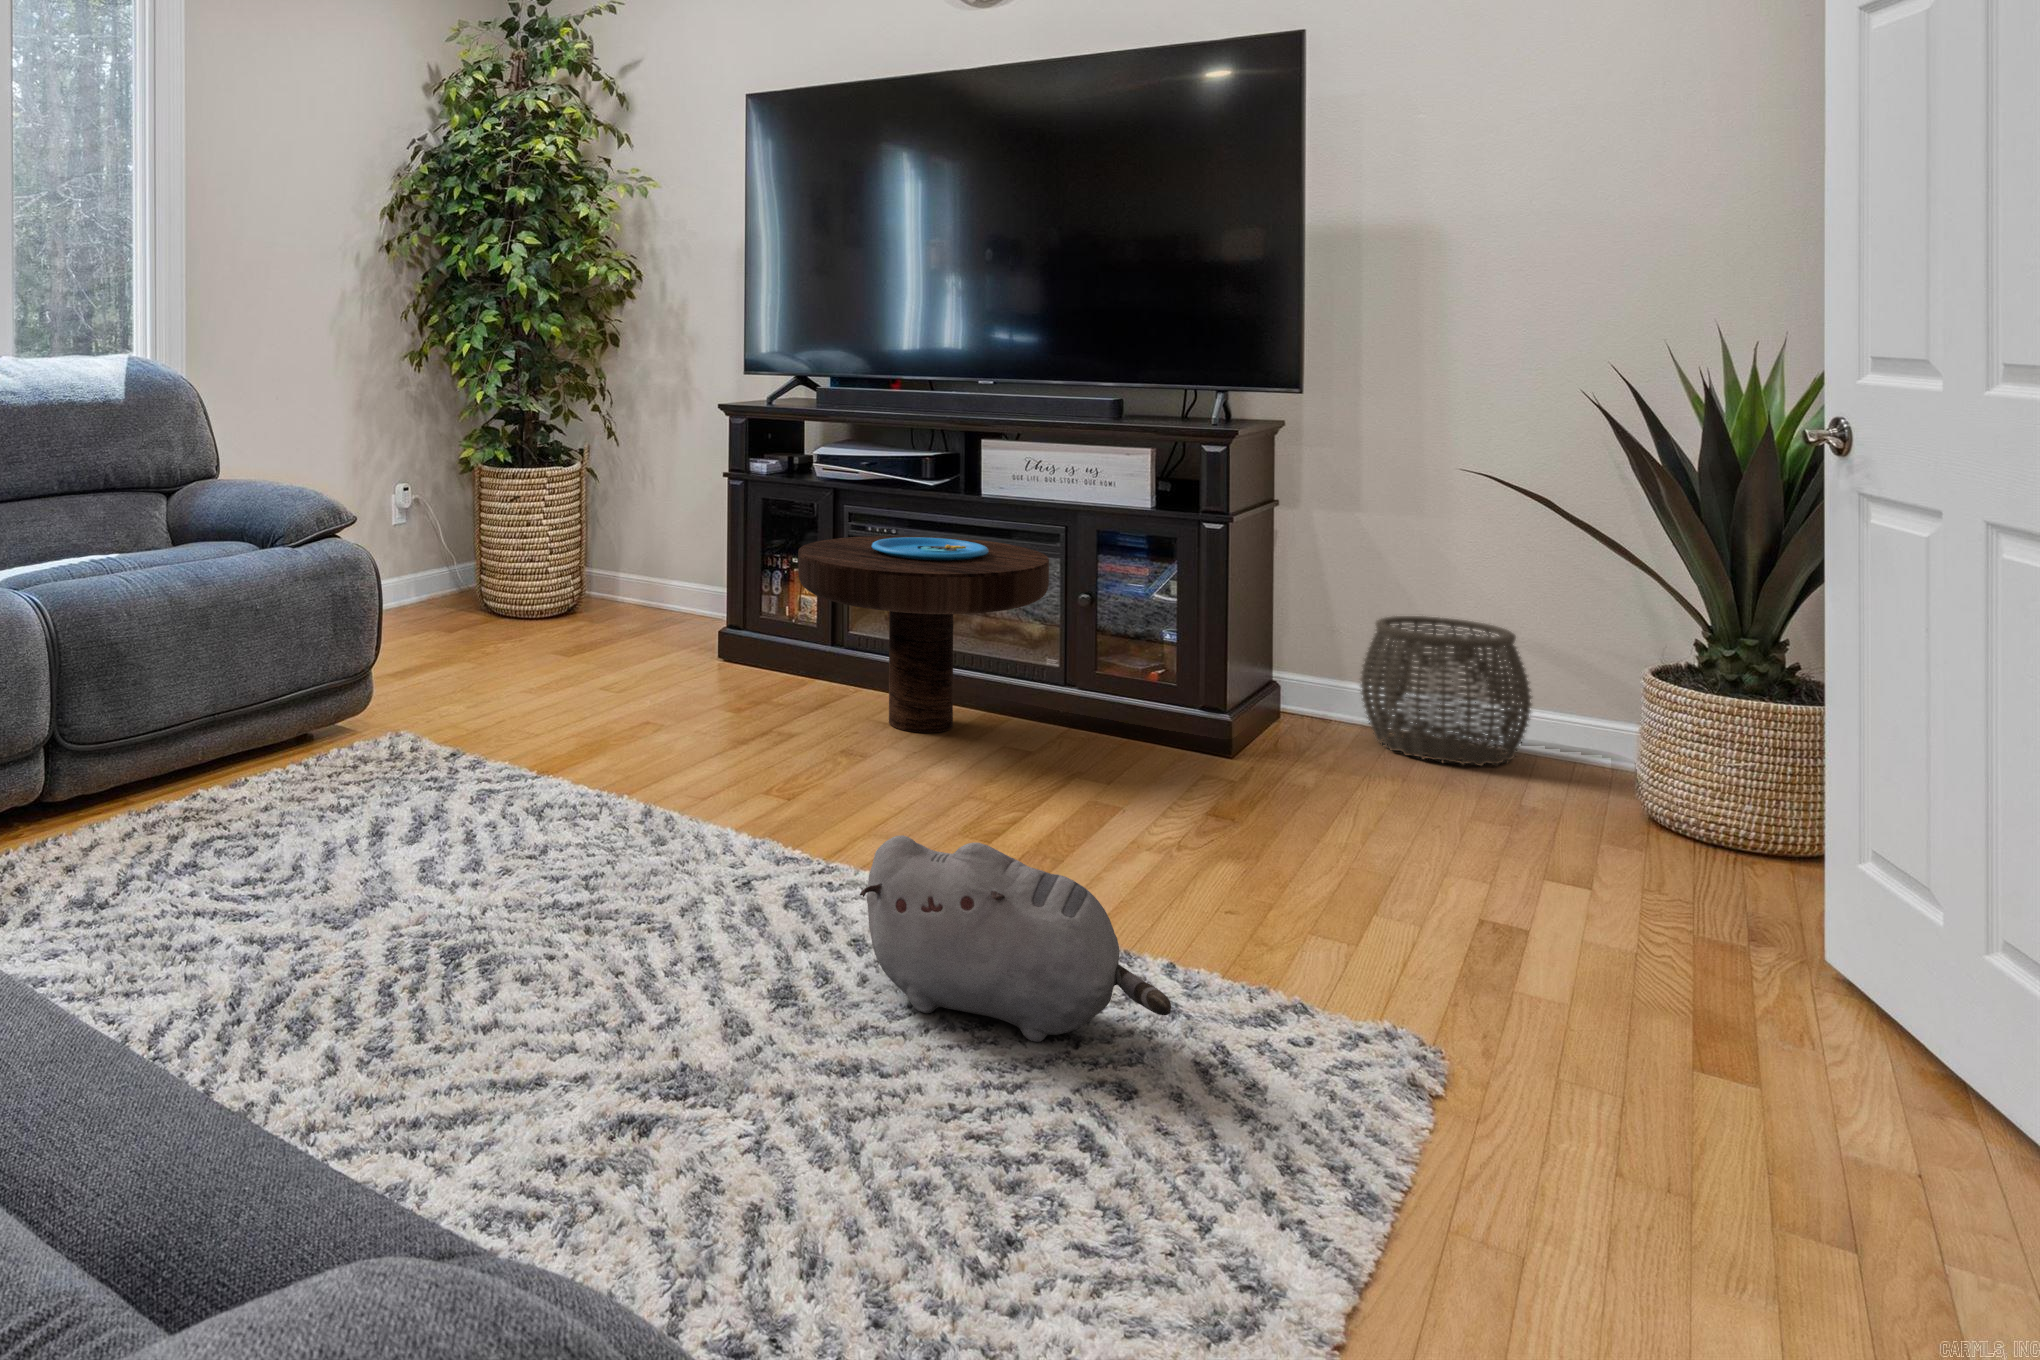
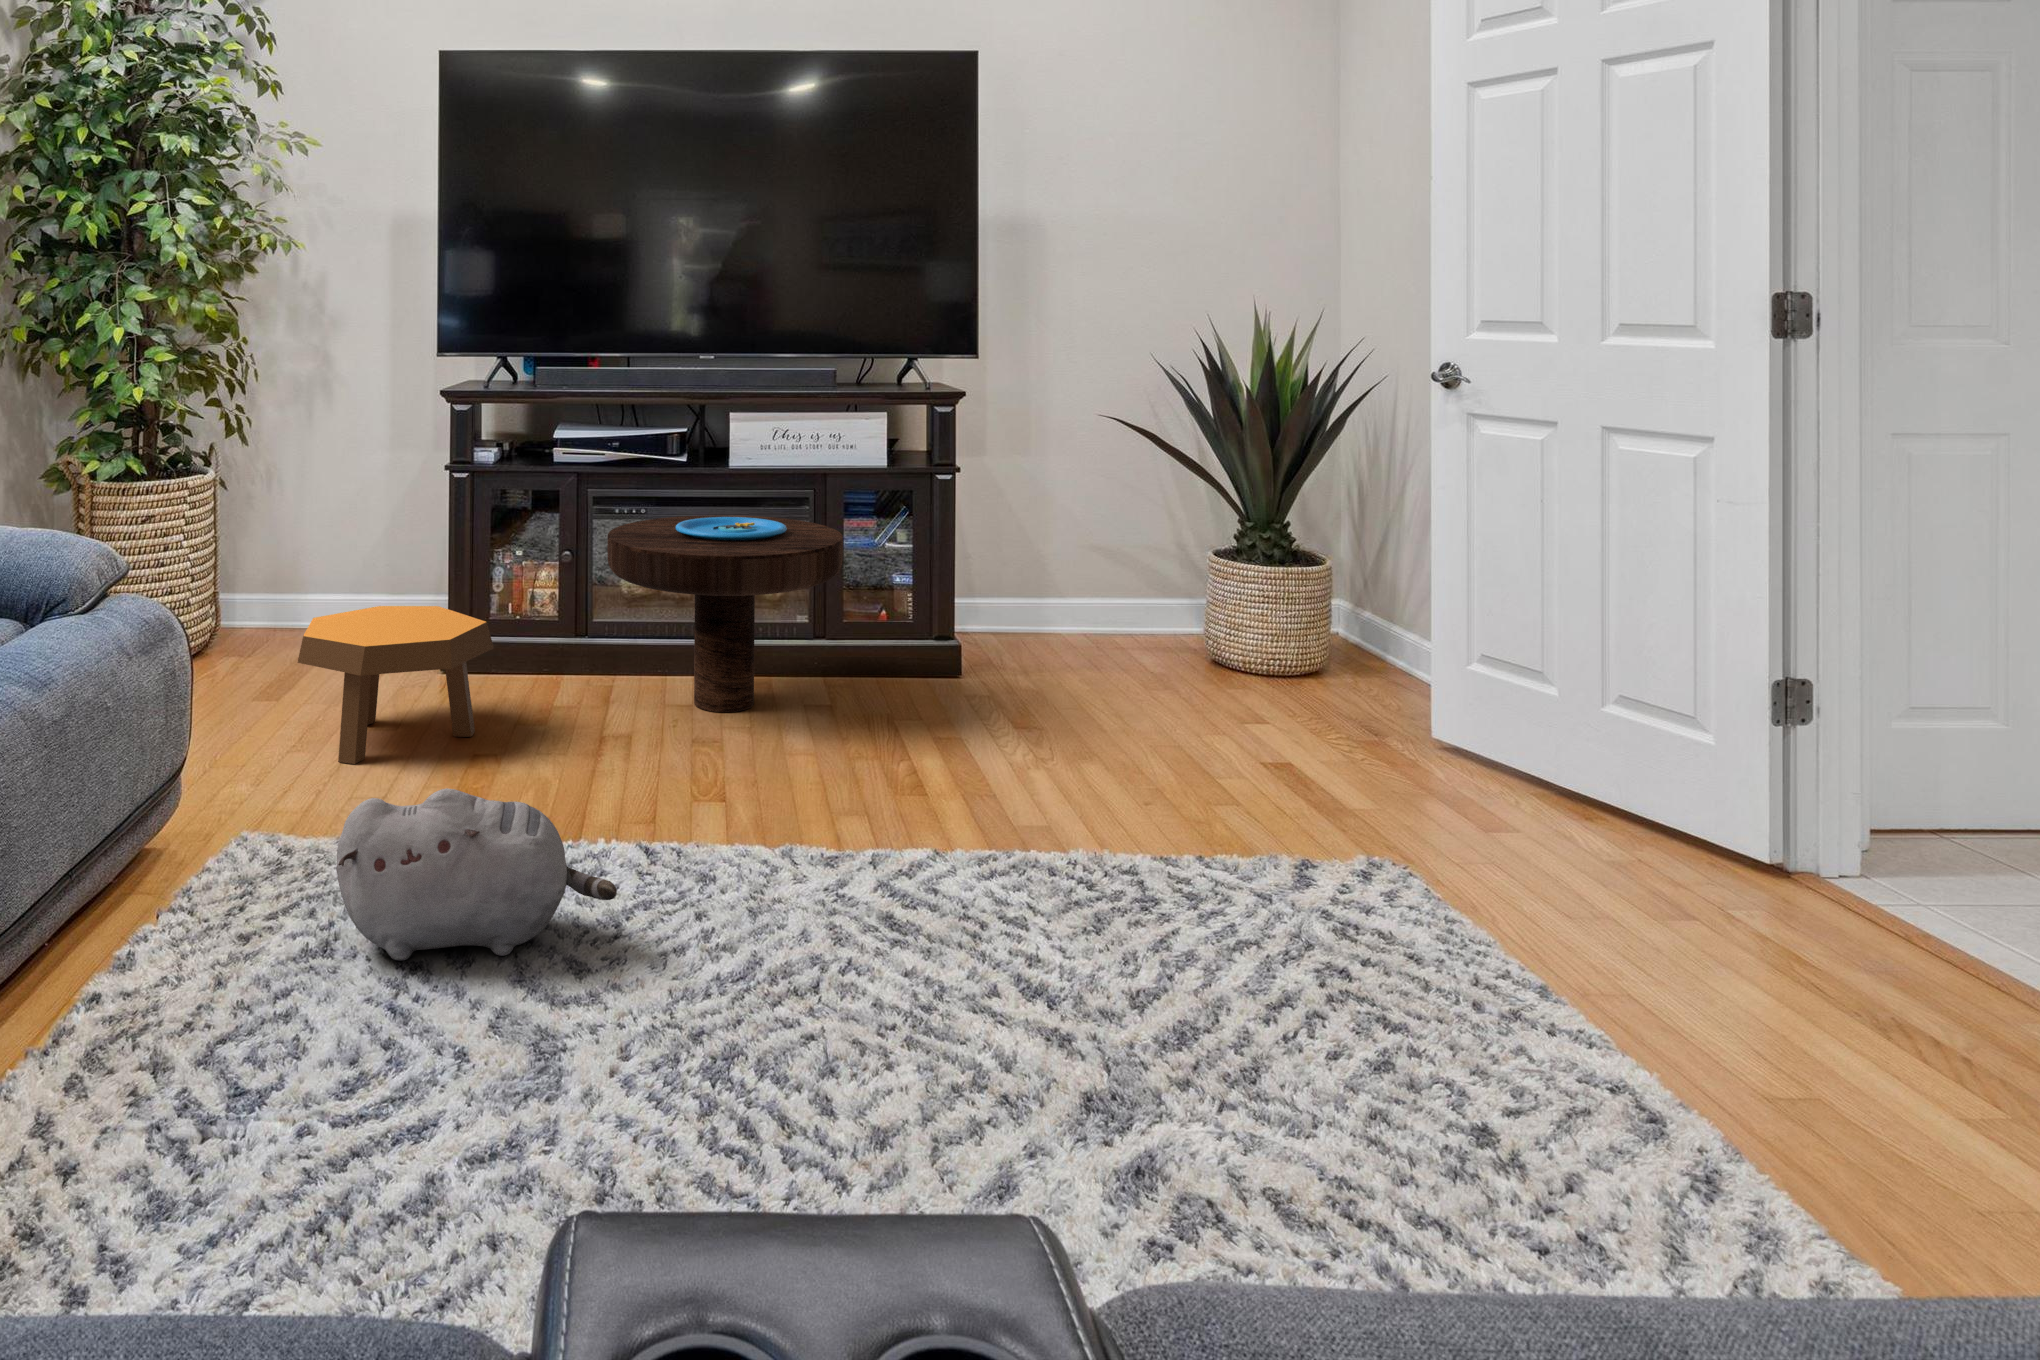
footstool: none [519,586,678,708] -> present [298,606,494,764]
woven basket: present [1360,616,1532,766] -> none [1013,543,1133,660]
plush toy: present [860,835,1171,1042] -> present [337,788,617,960]

